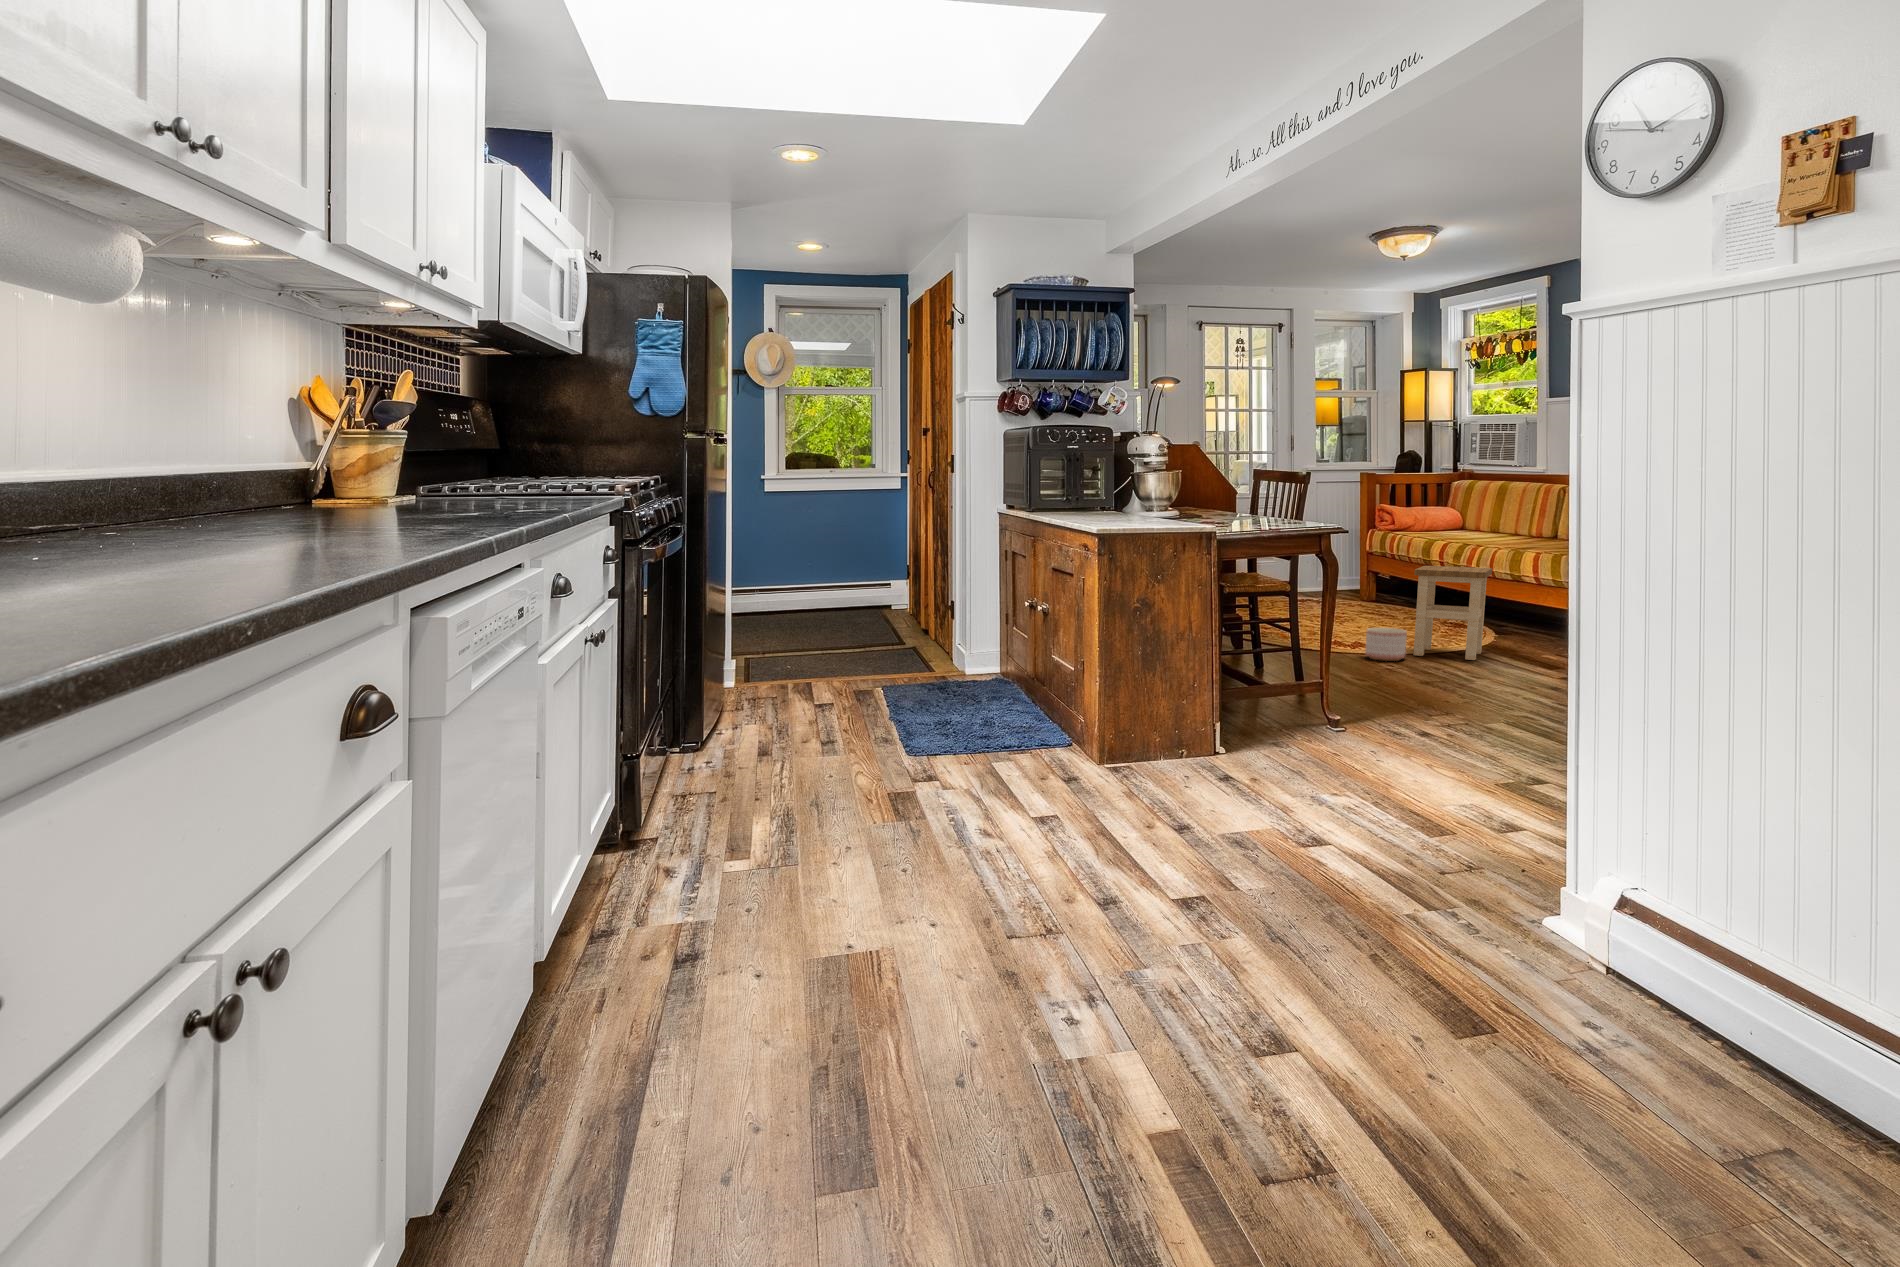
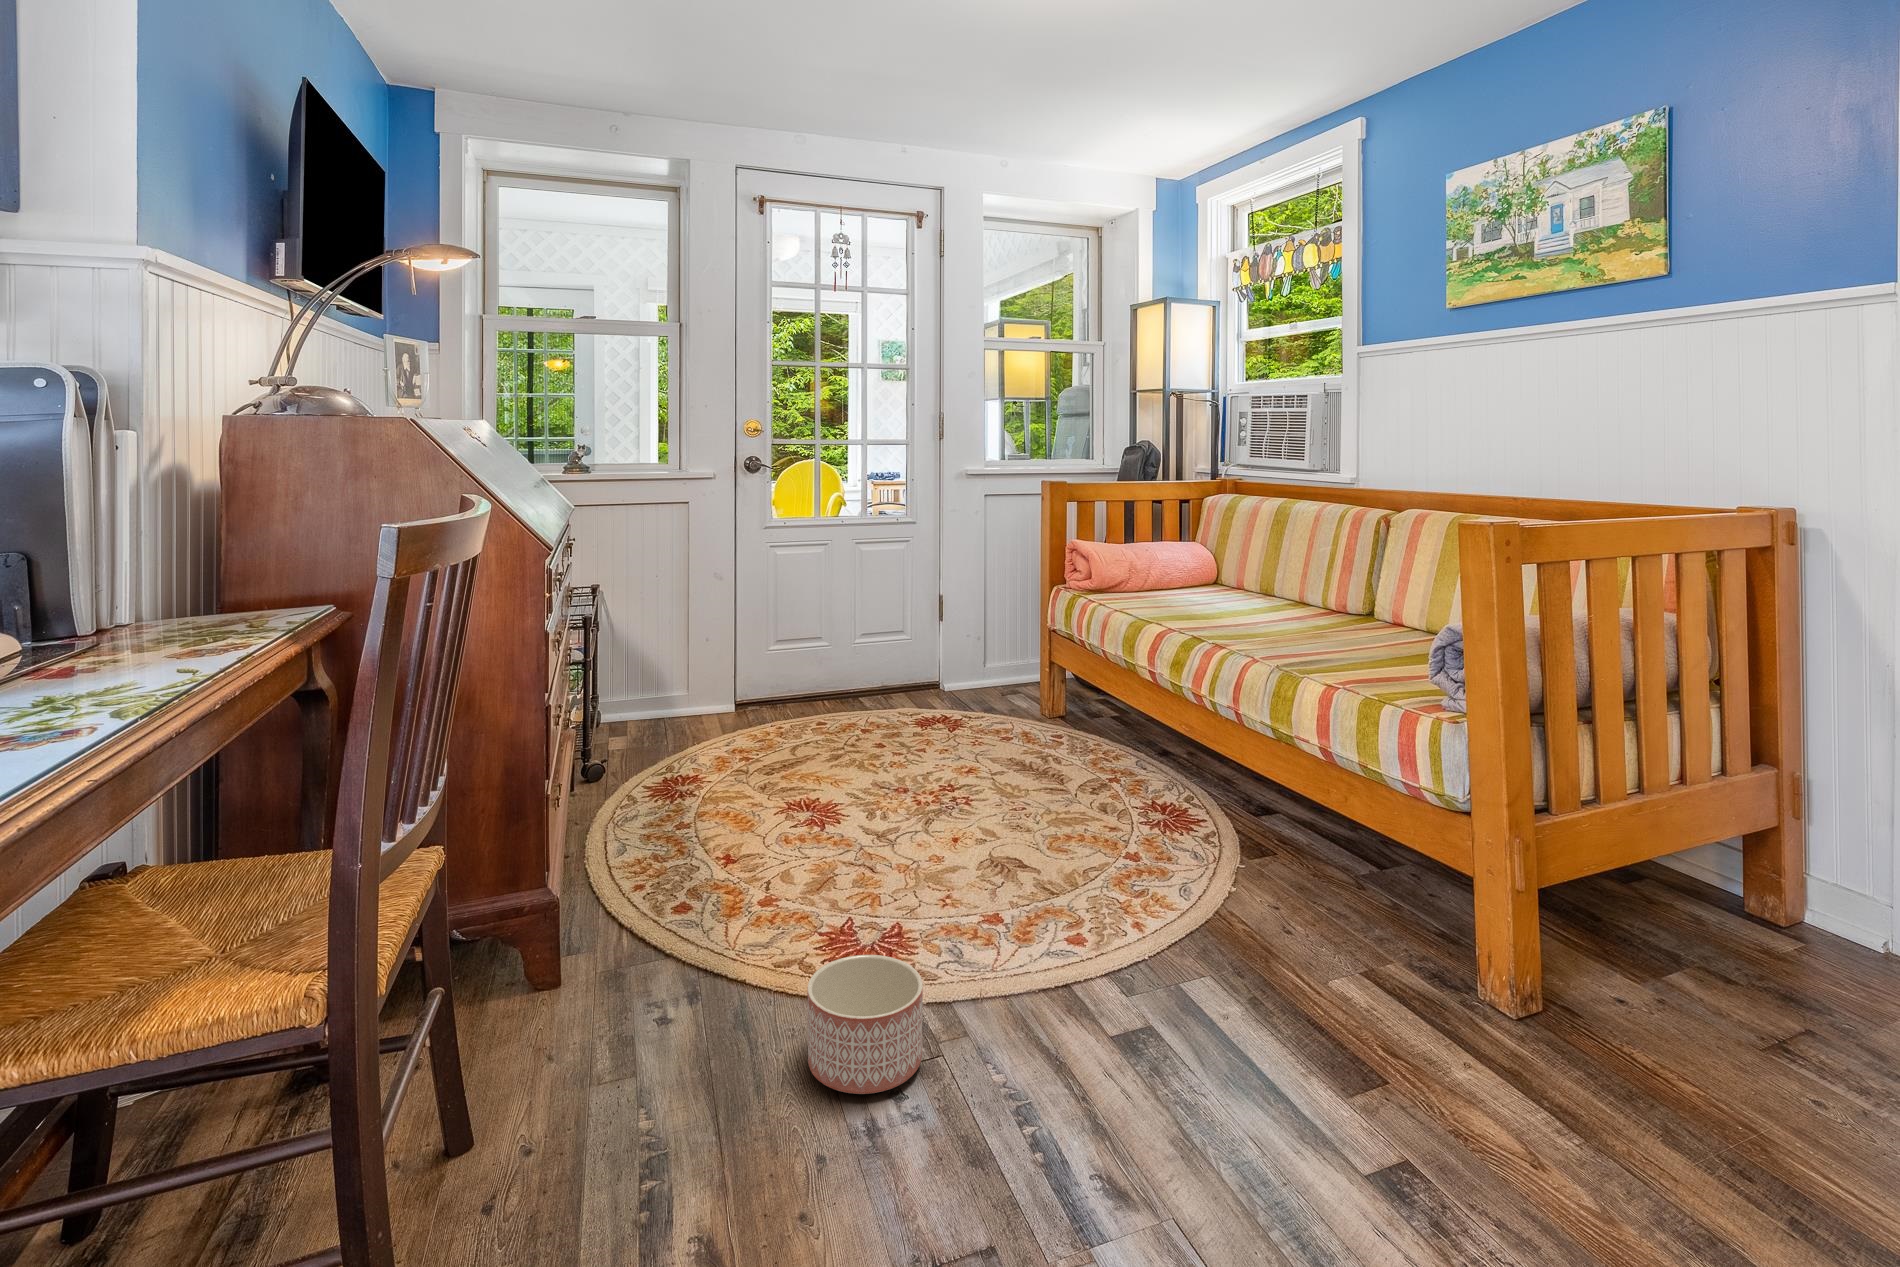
stool: present [1413,566,1492,660] -> none [959,744,1197,1080]

